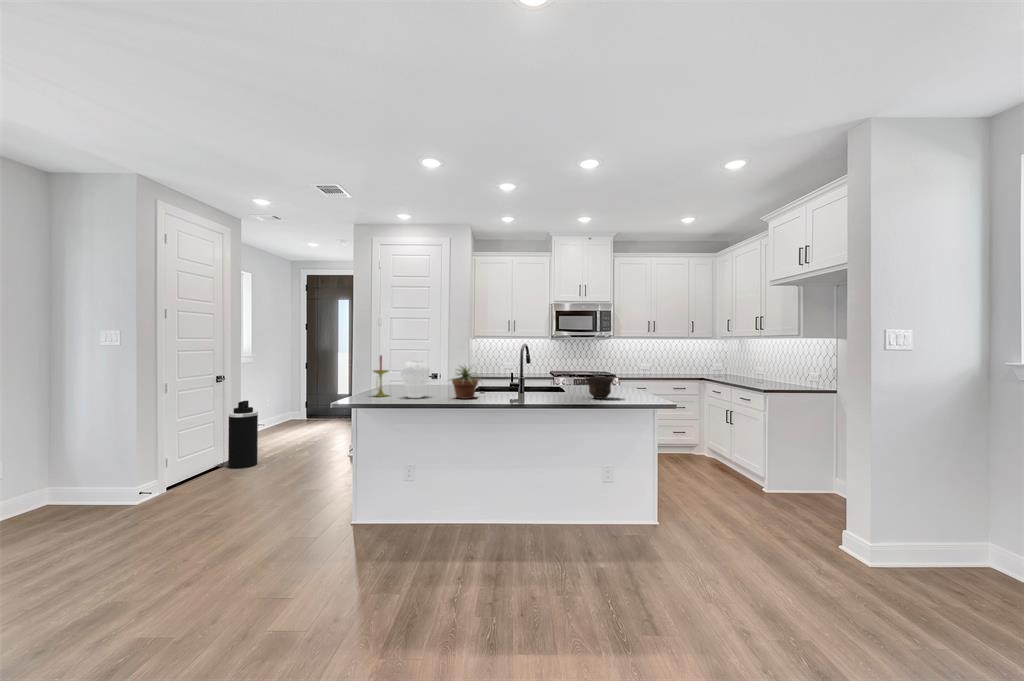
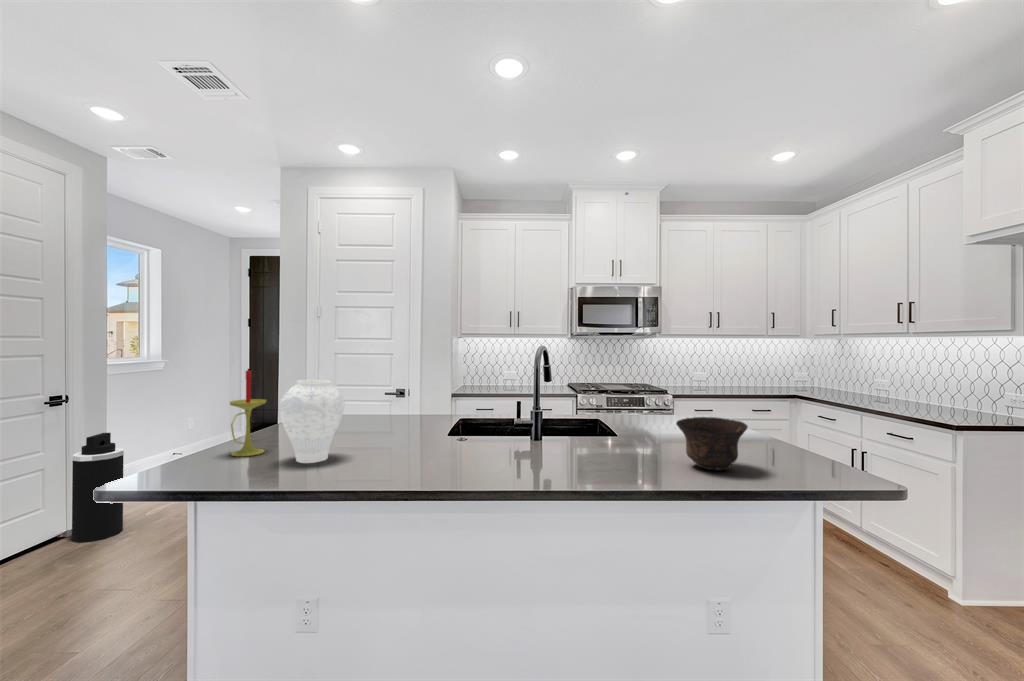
potted plant: present [451,366,479,399] -> none [370,389,463,468]

